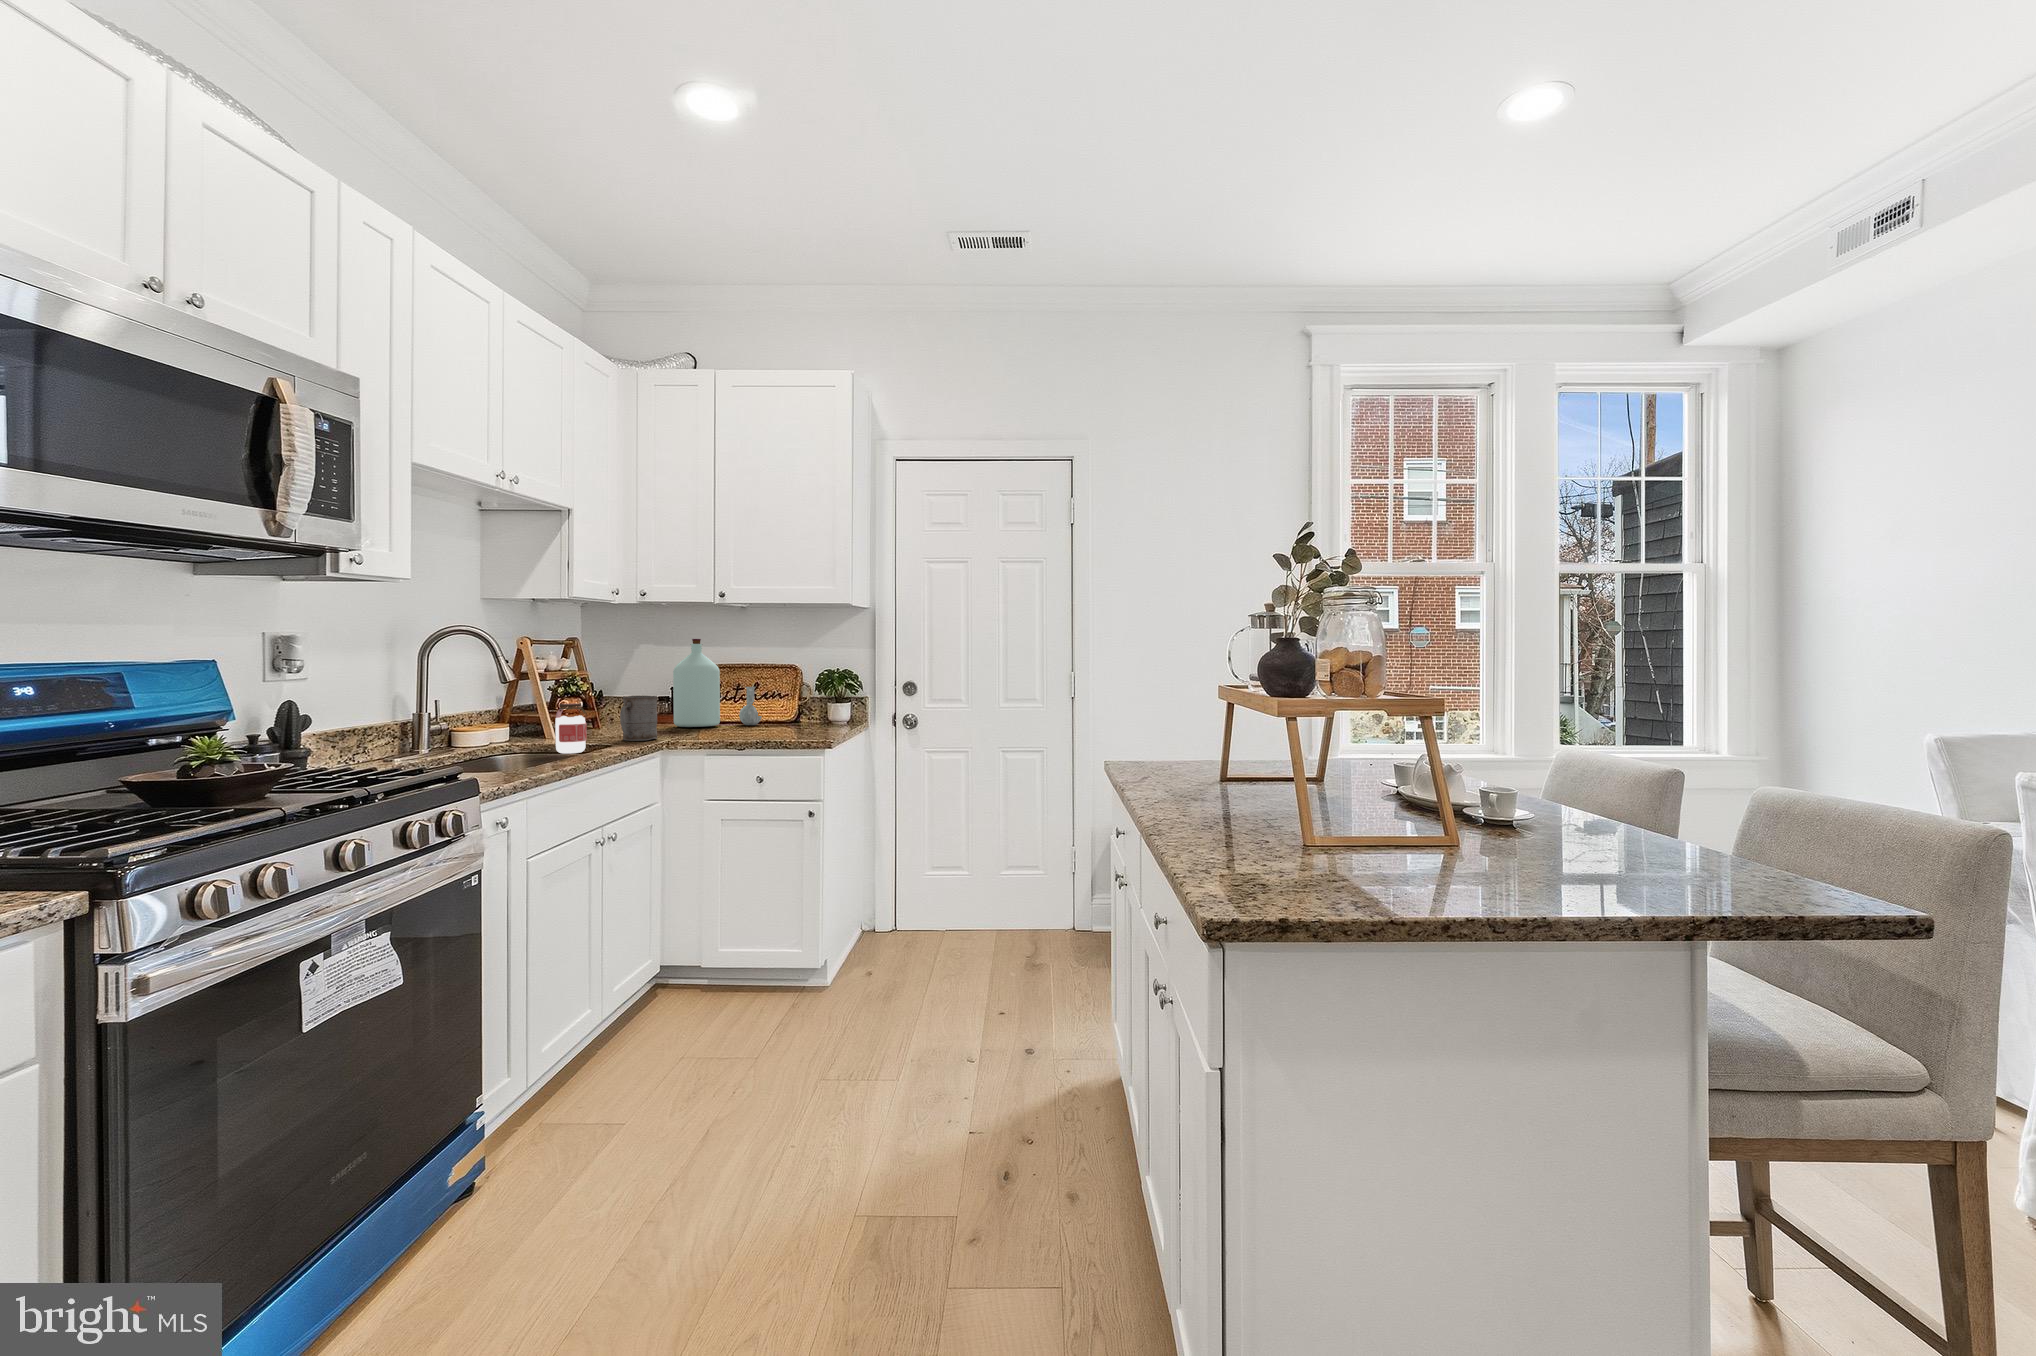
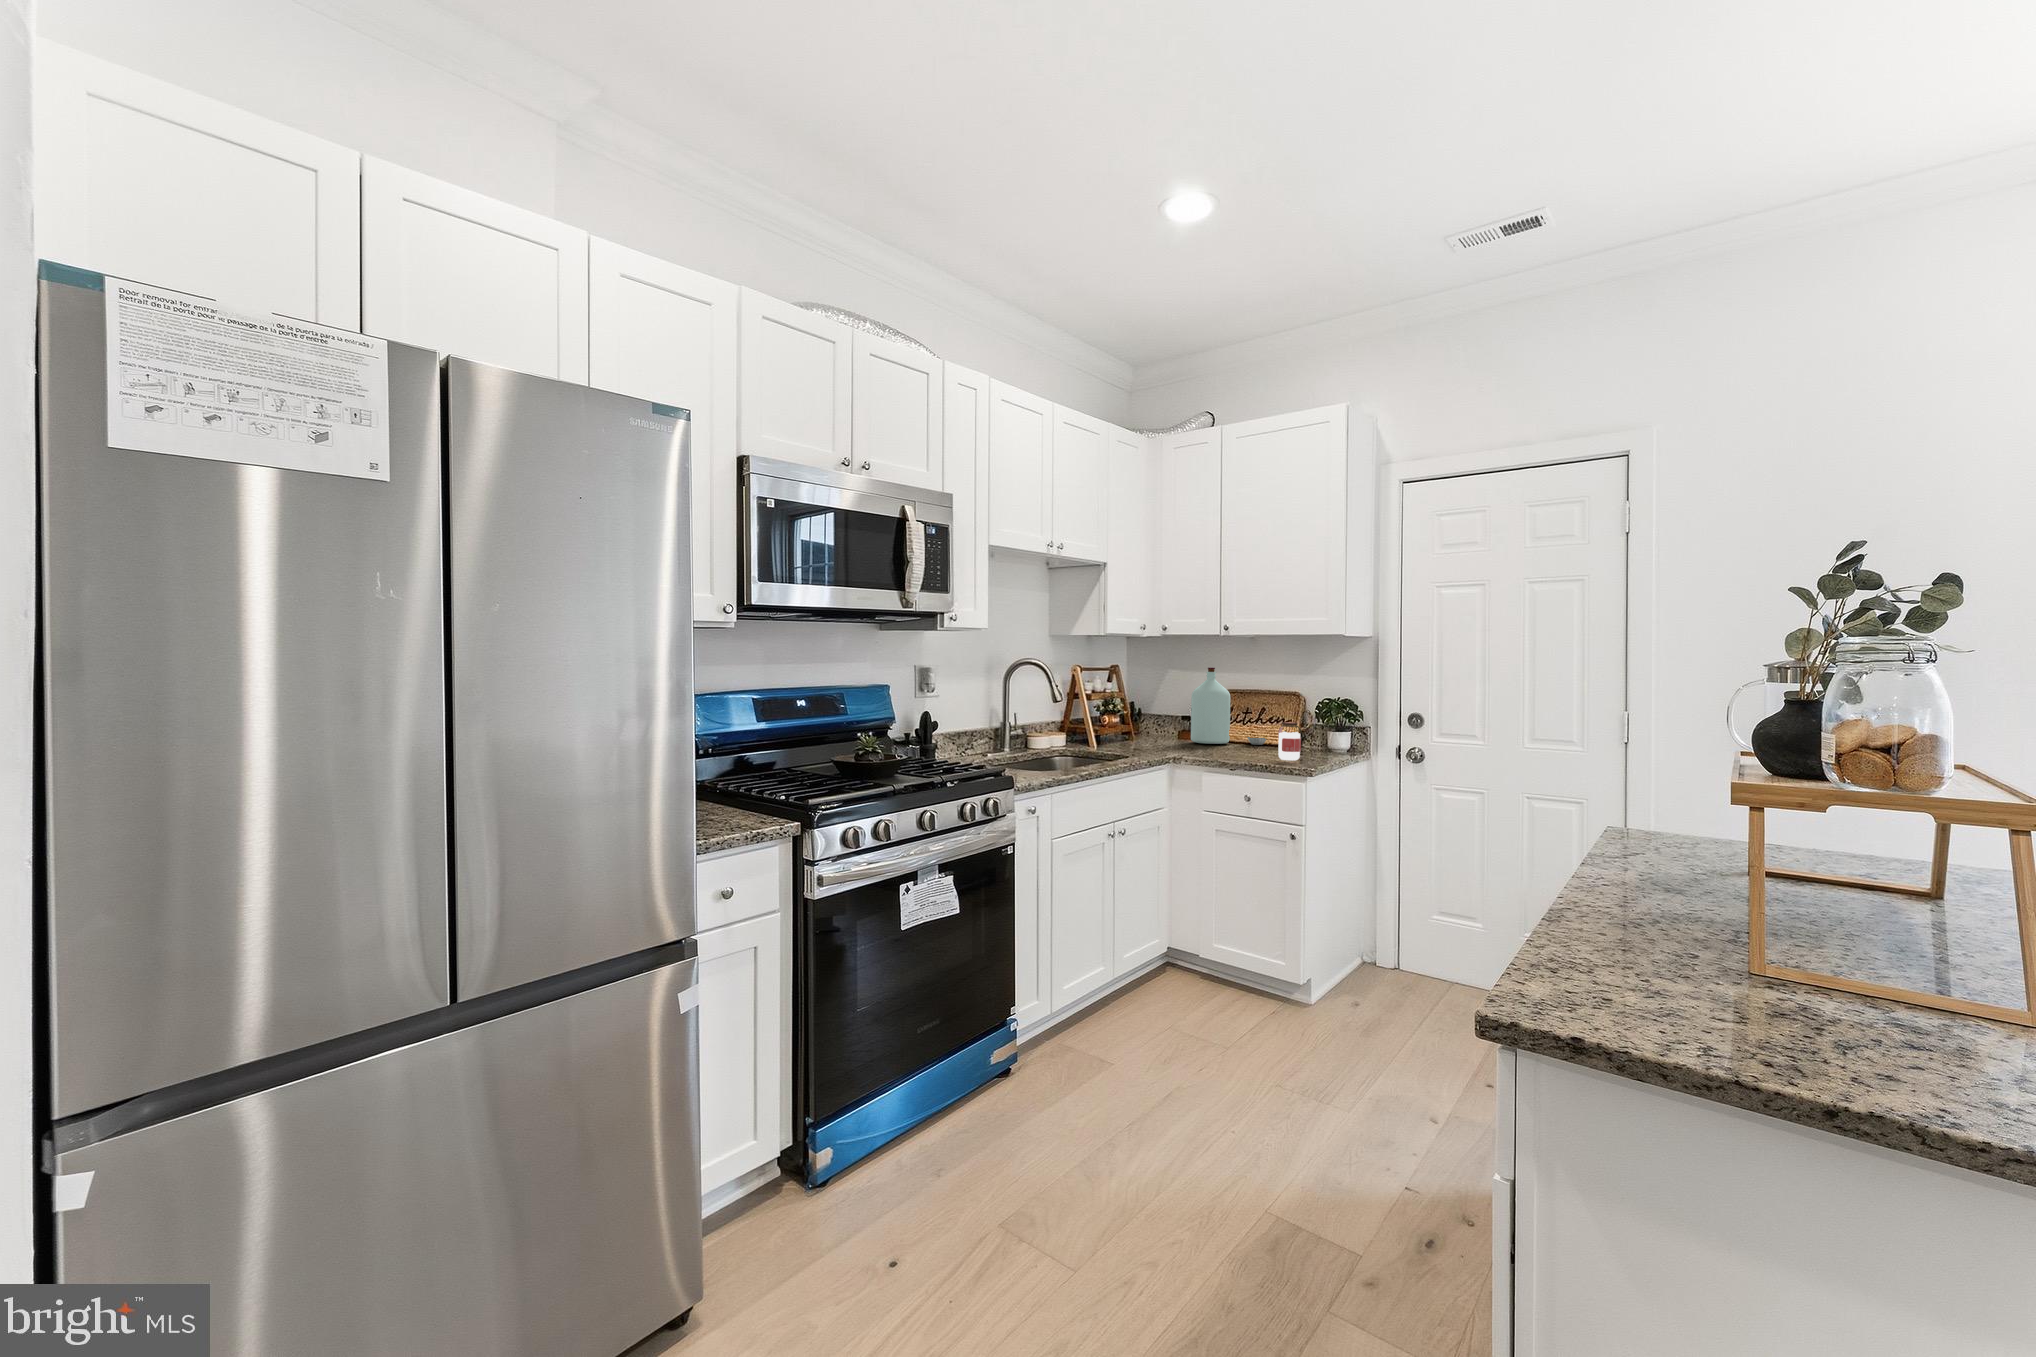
mug: present [620,695,657,741] -> none [1139,716,1170,753]
jar: present [555,703,587,753] -> present [1278,722,1302,760]

